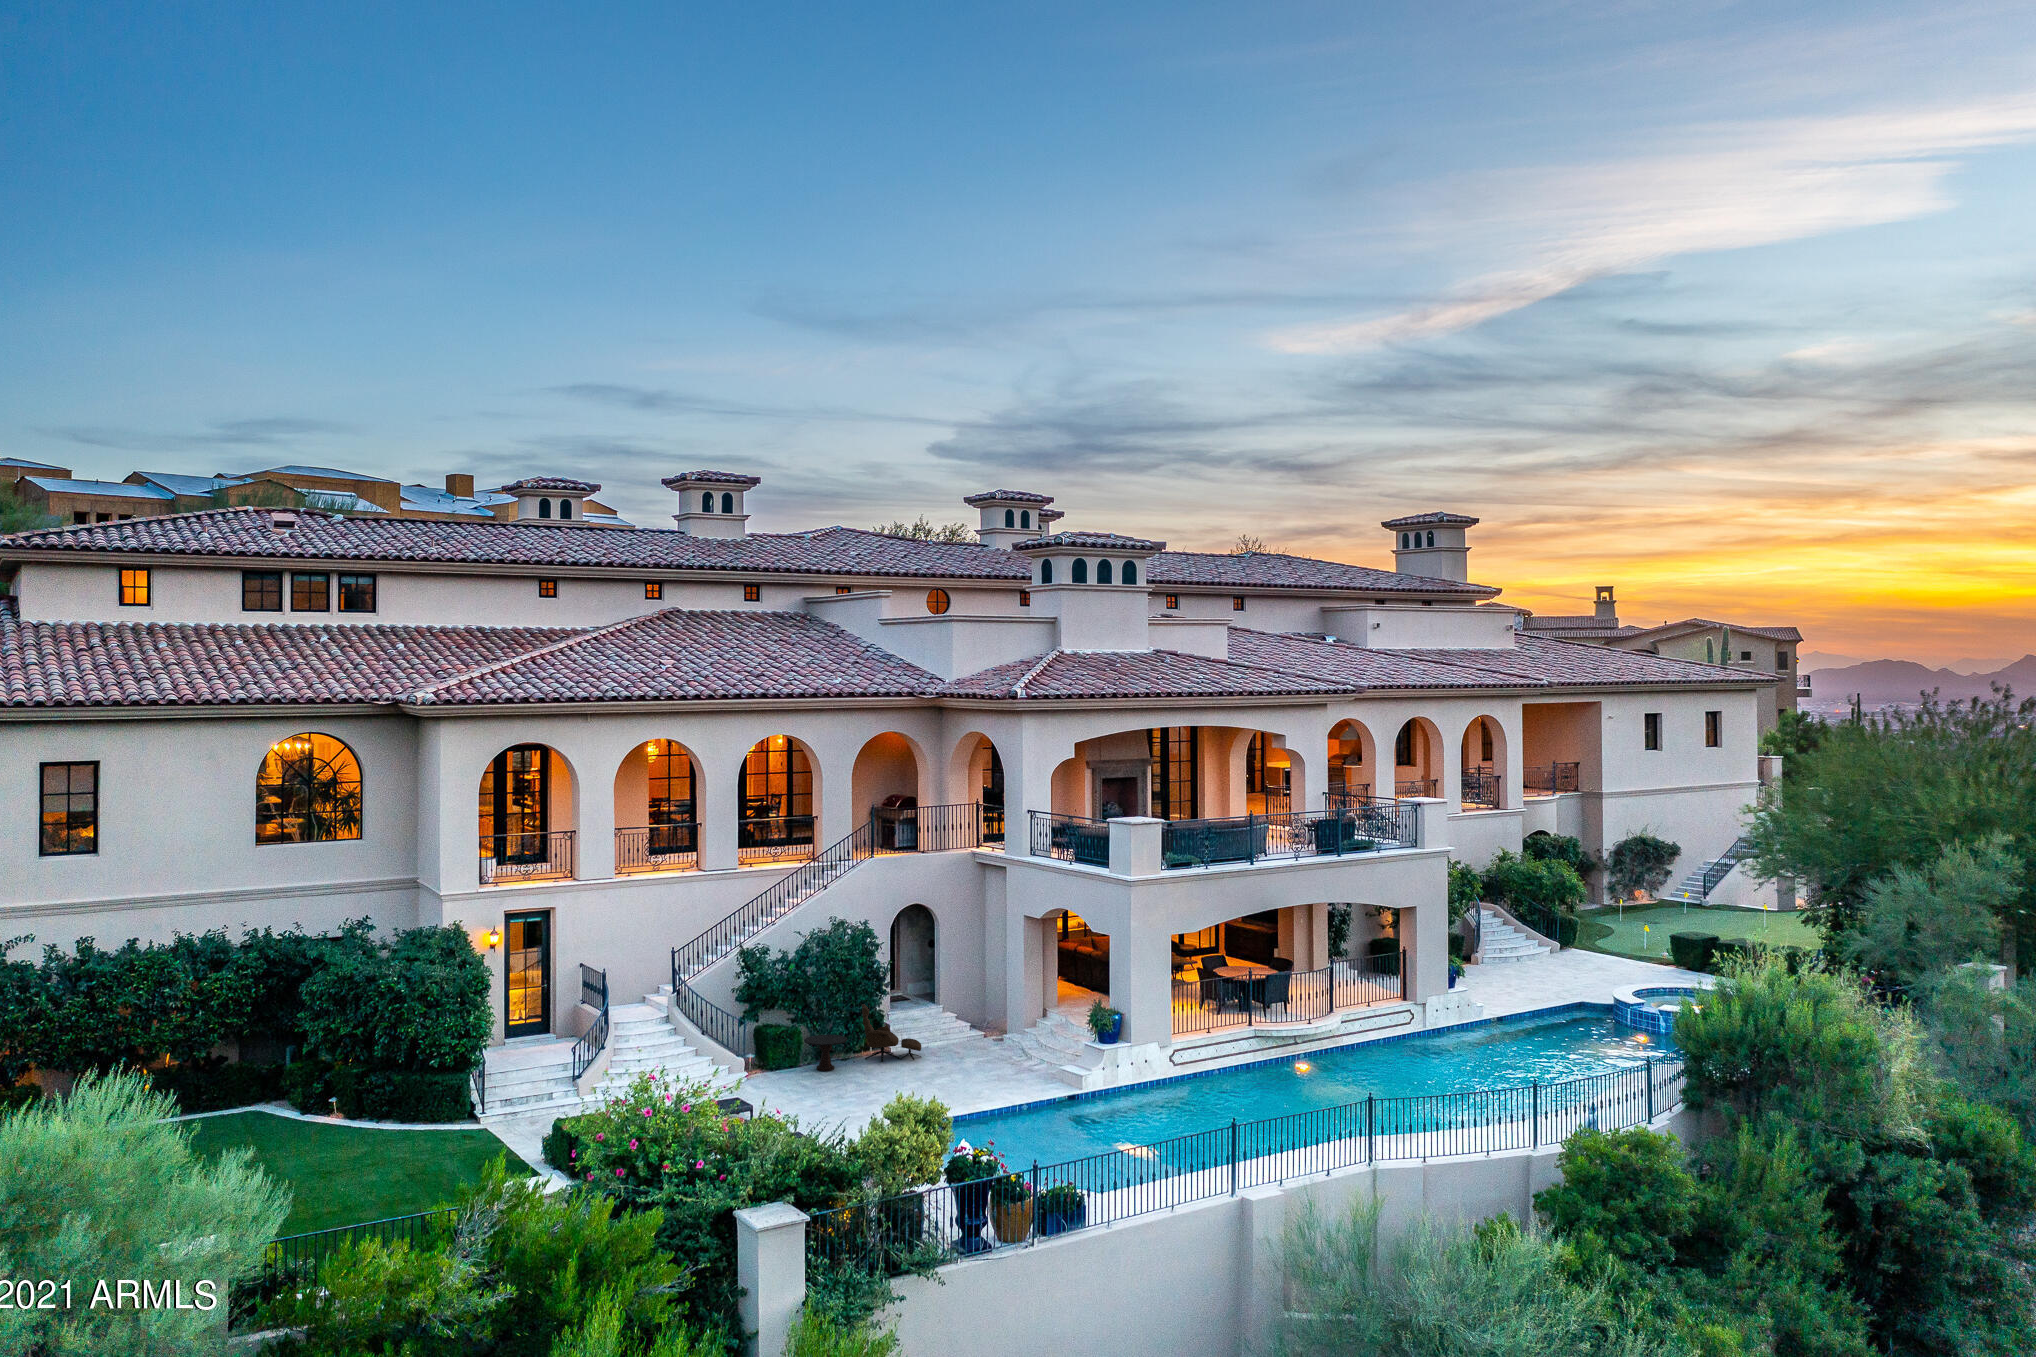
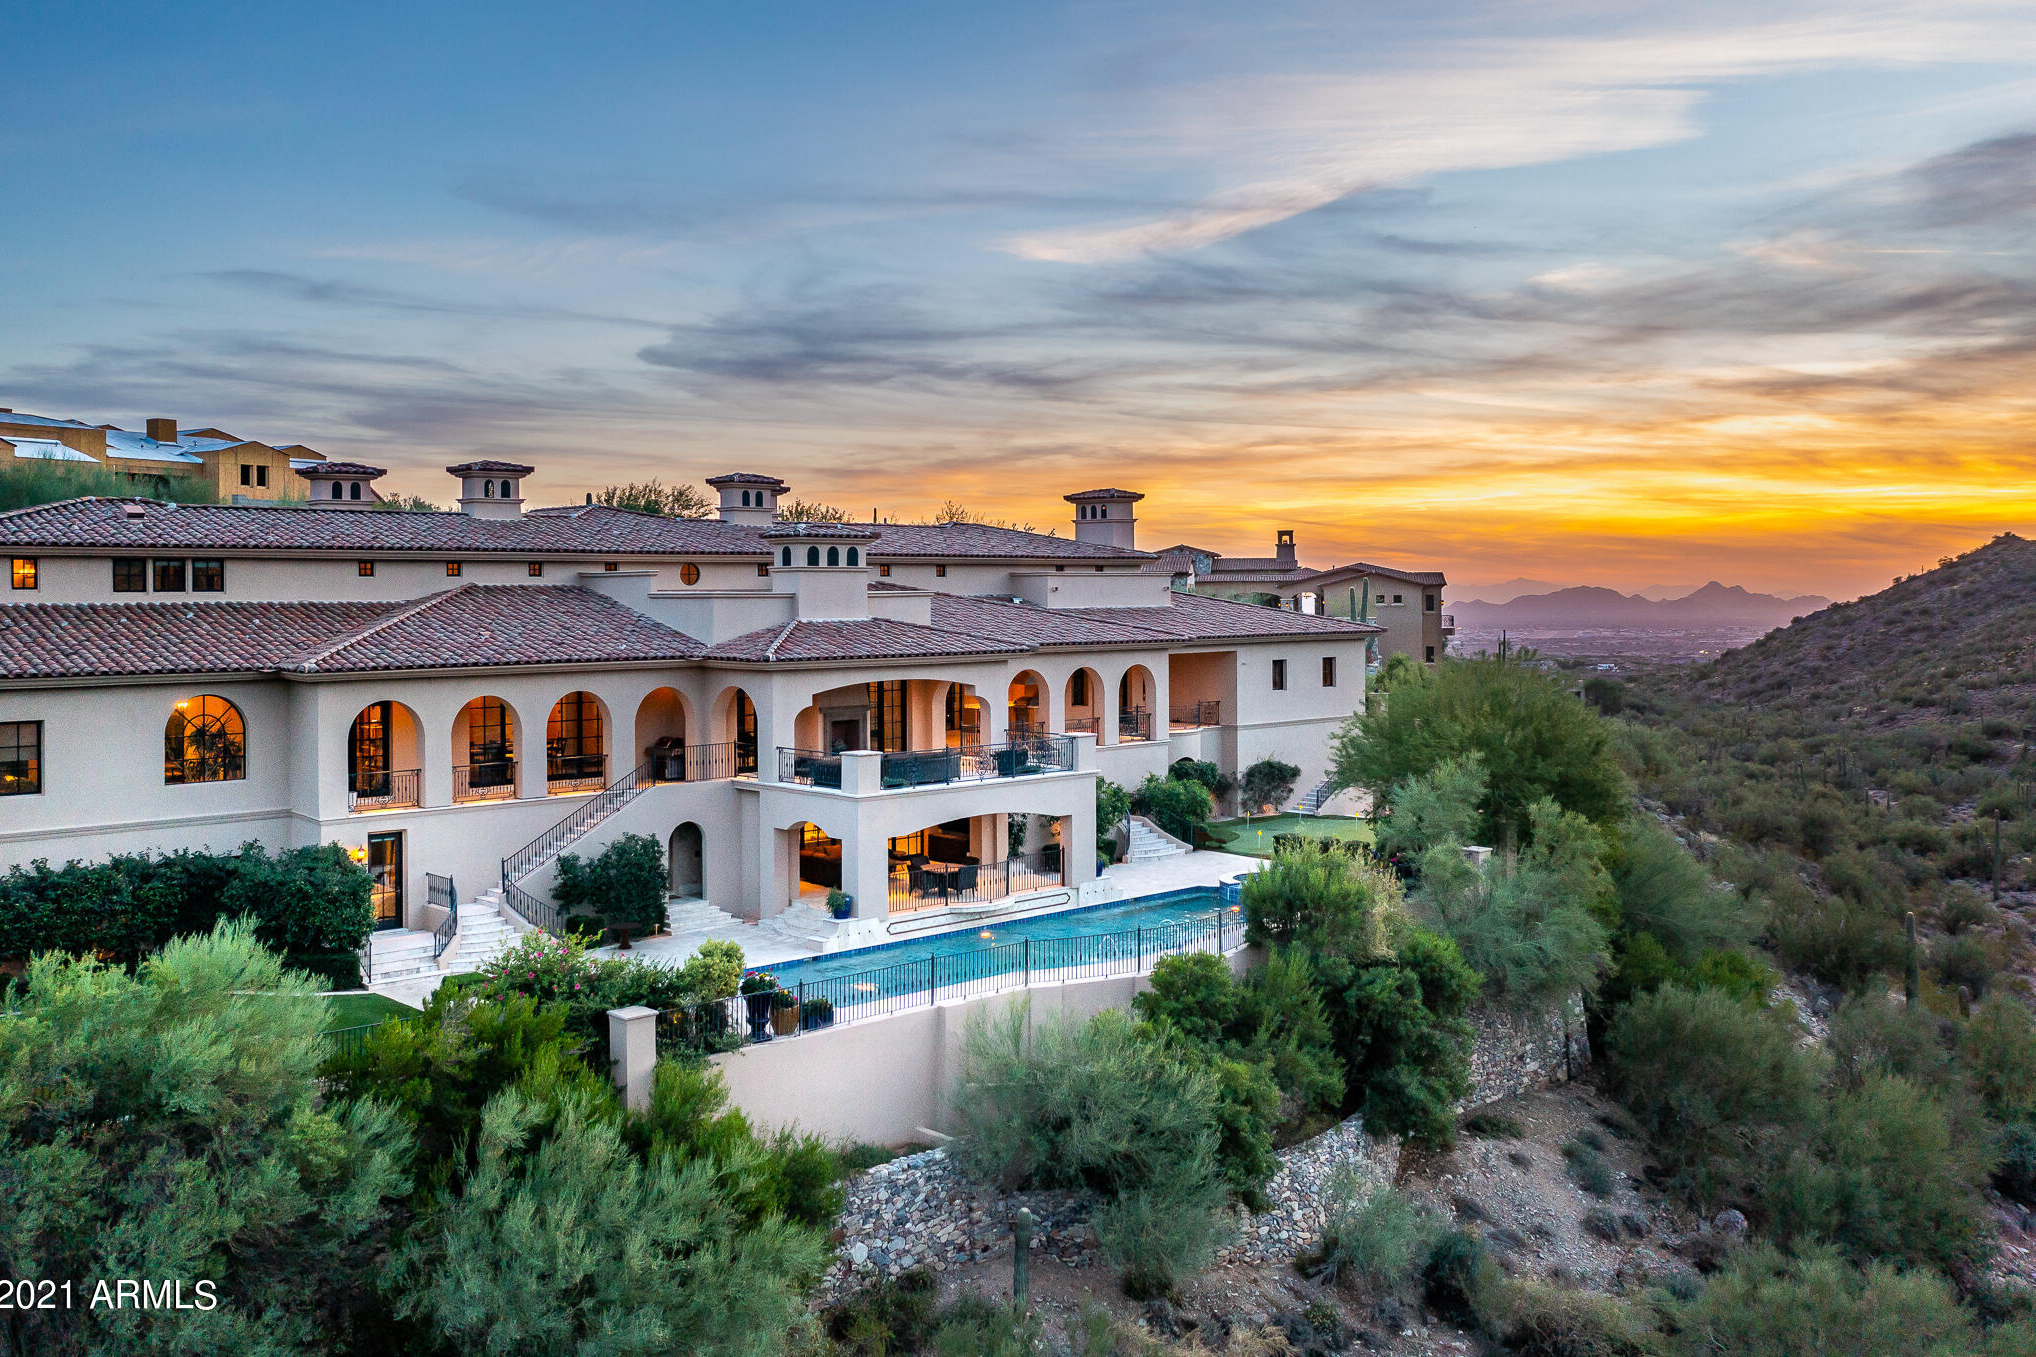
lounge chair: present [862,1004,921,1062] -> present [1195,827,1227,850]

